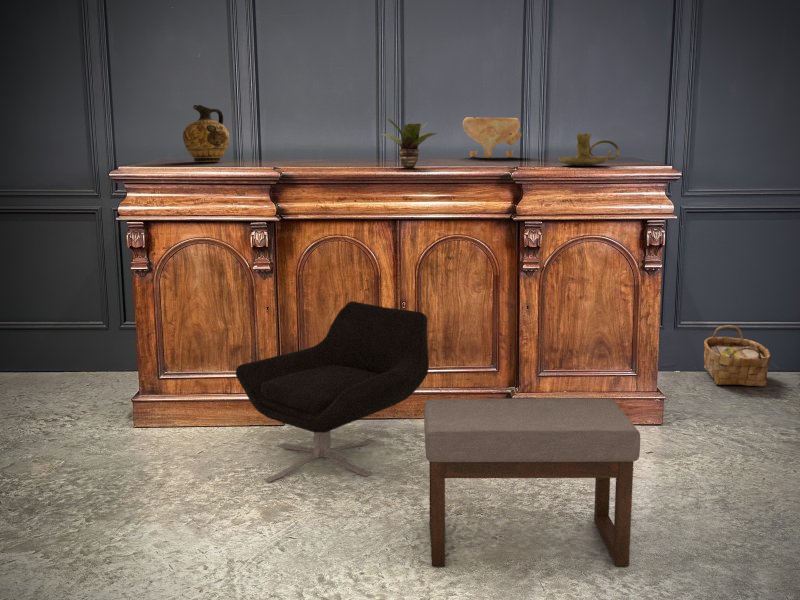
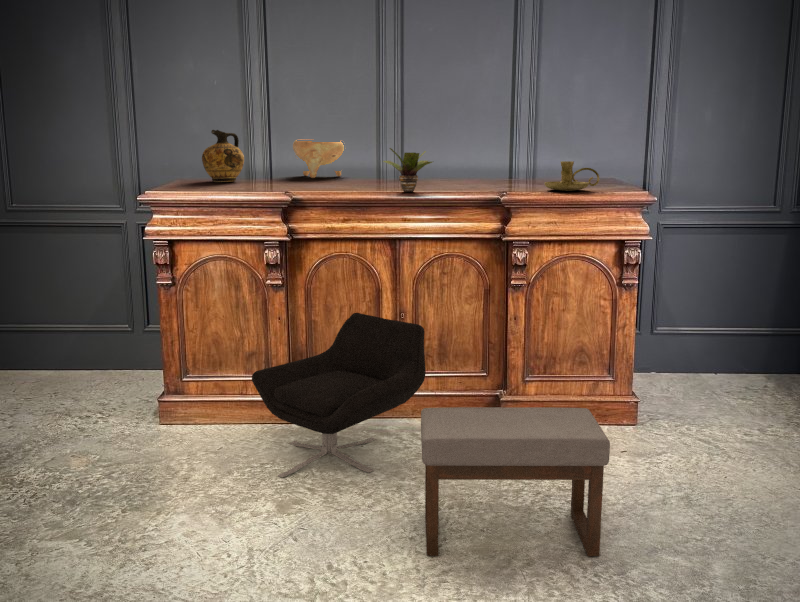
decorative bowl: present [463,117,521,158] -> present [293,140,344,178]
woven basket: present [704,325,770,386] -> none [677,331,737,388]

